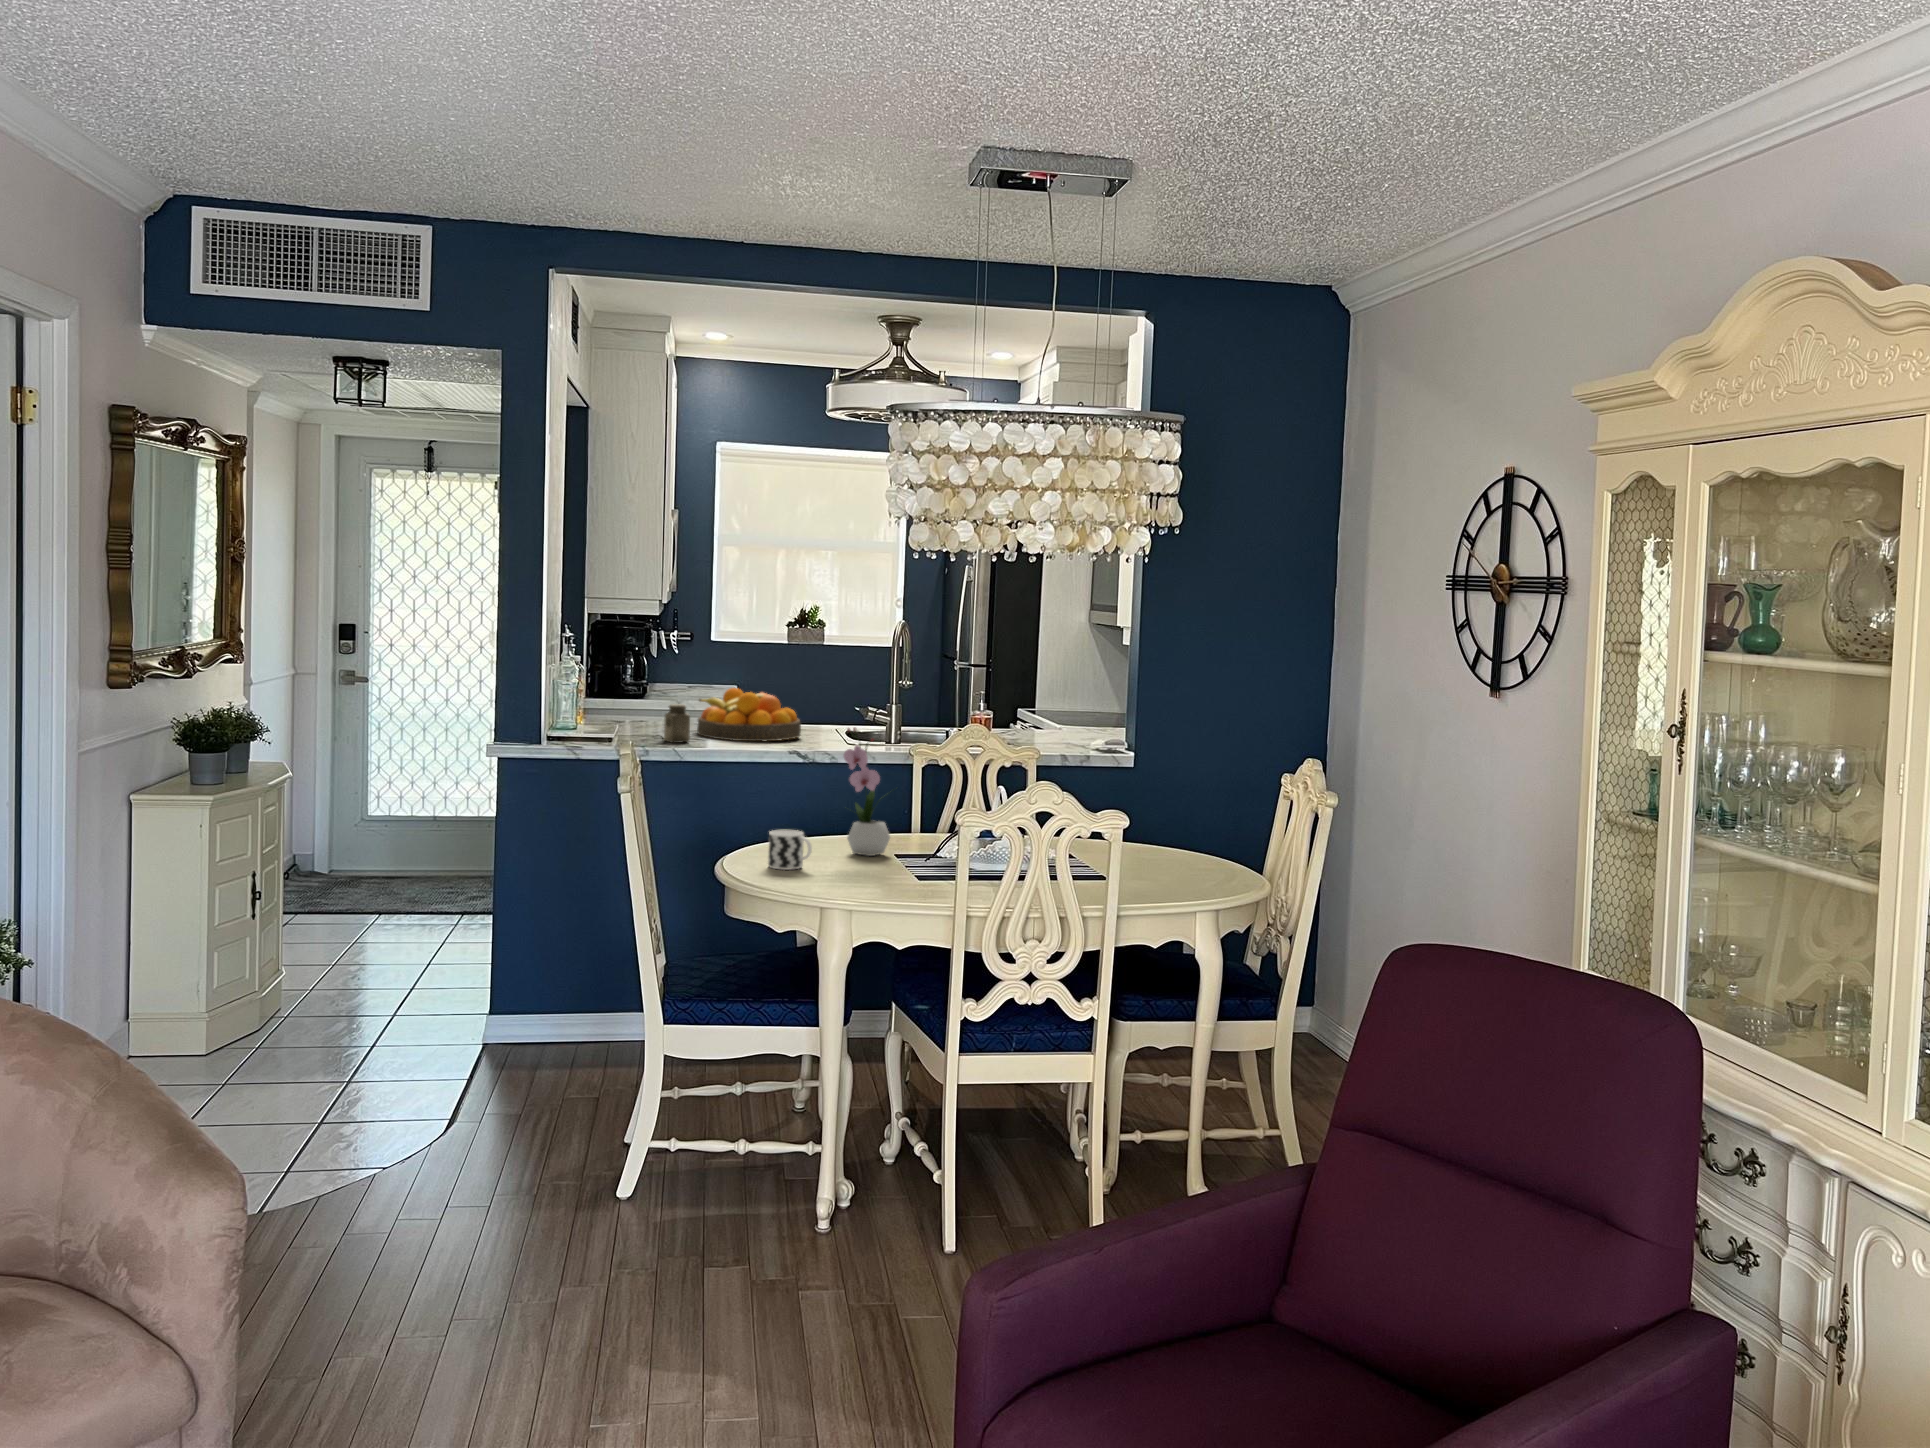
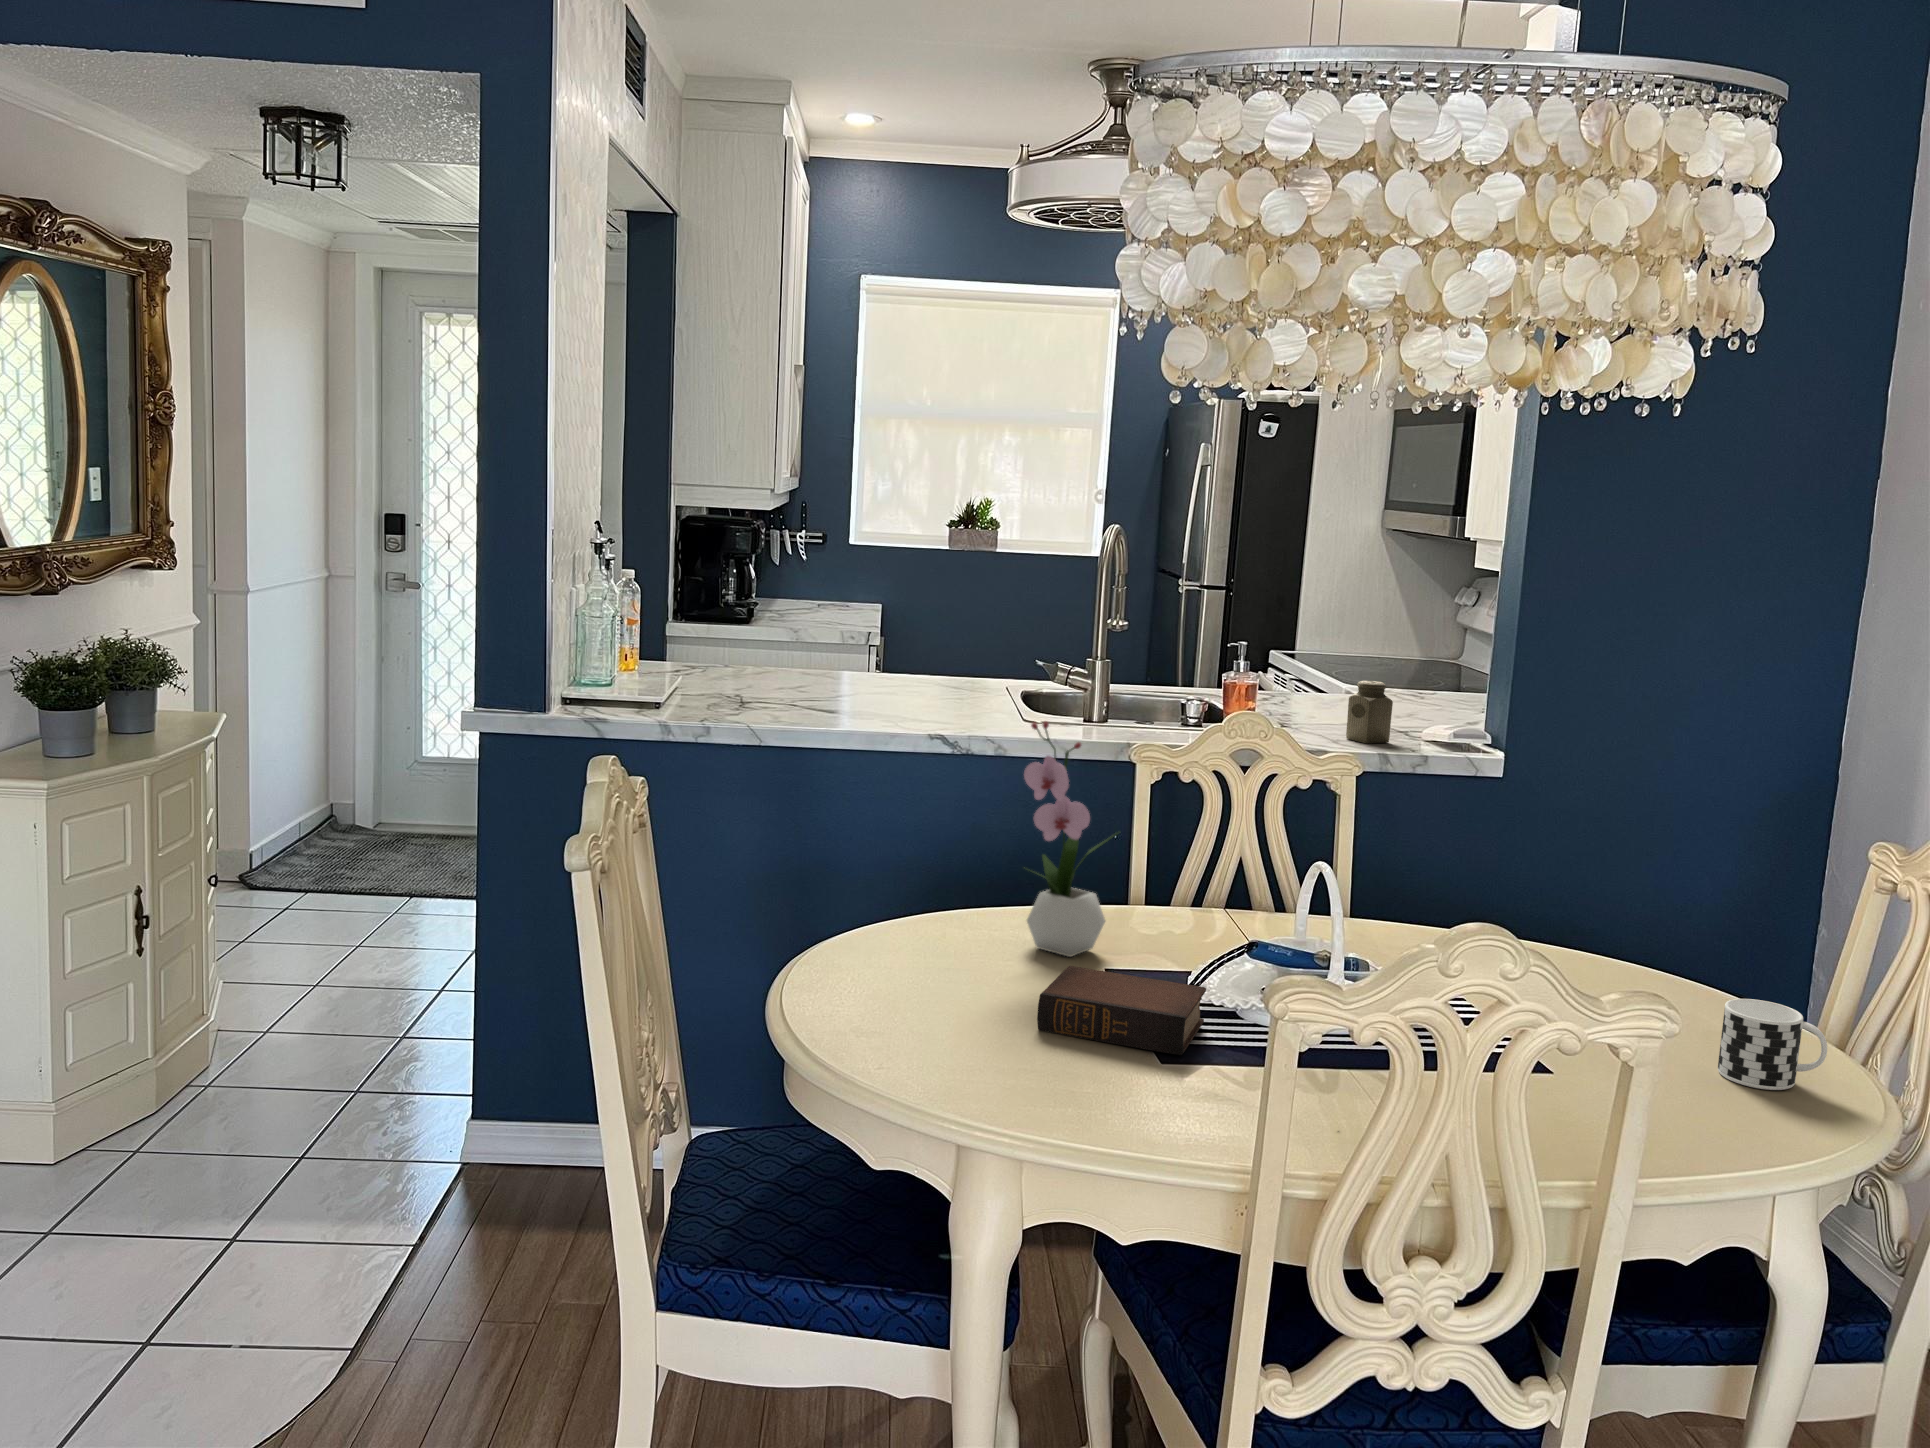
fruit bowl: present [697,688,801,741] -> none [800,623,958,710]
salt shaker: present [664,704,690,743] -> present [1346,681,1393,743]
cup: present [768,830,812,870] -> present [1718,999,1827,1090]
book: none [853,852,940,885] -> present [1037,966,1206,1055]

